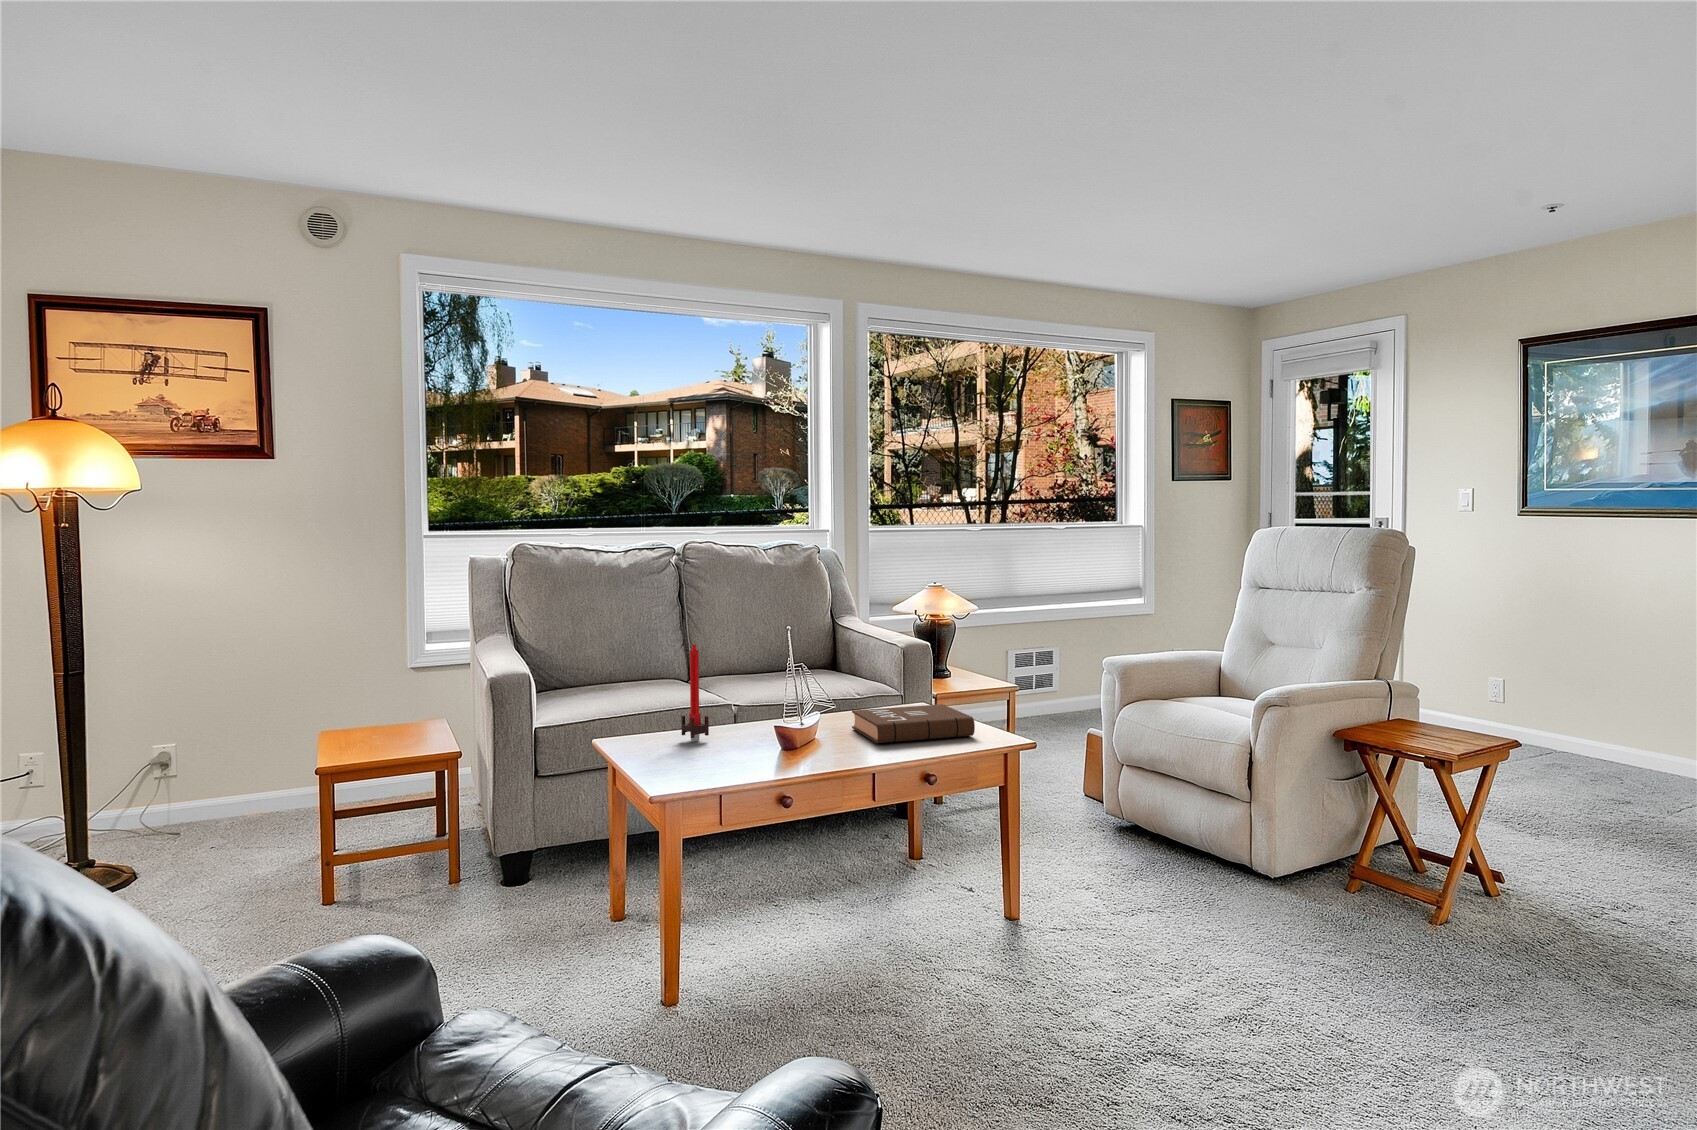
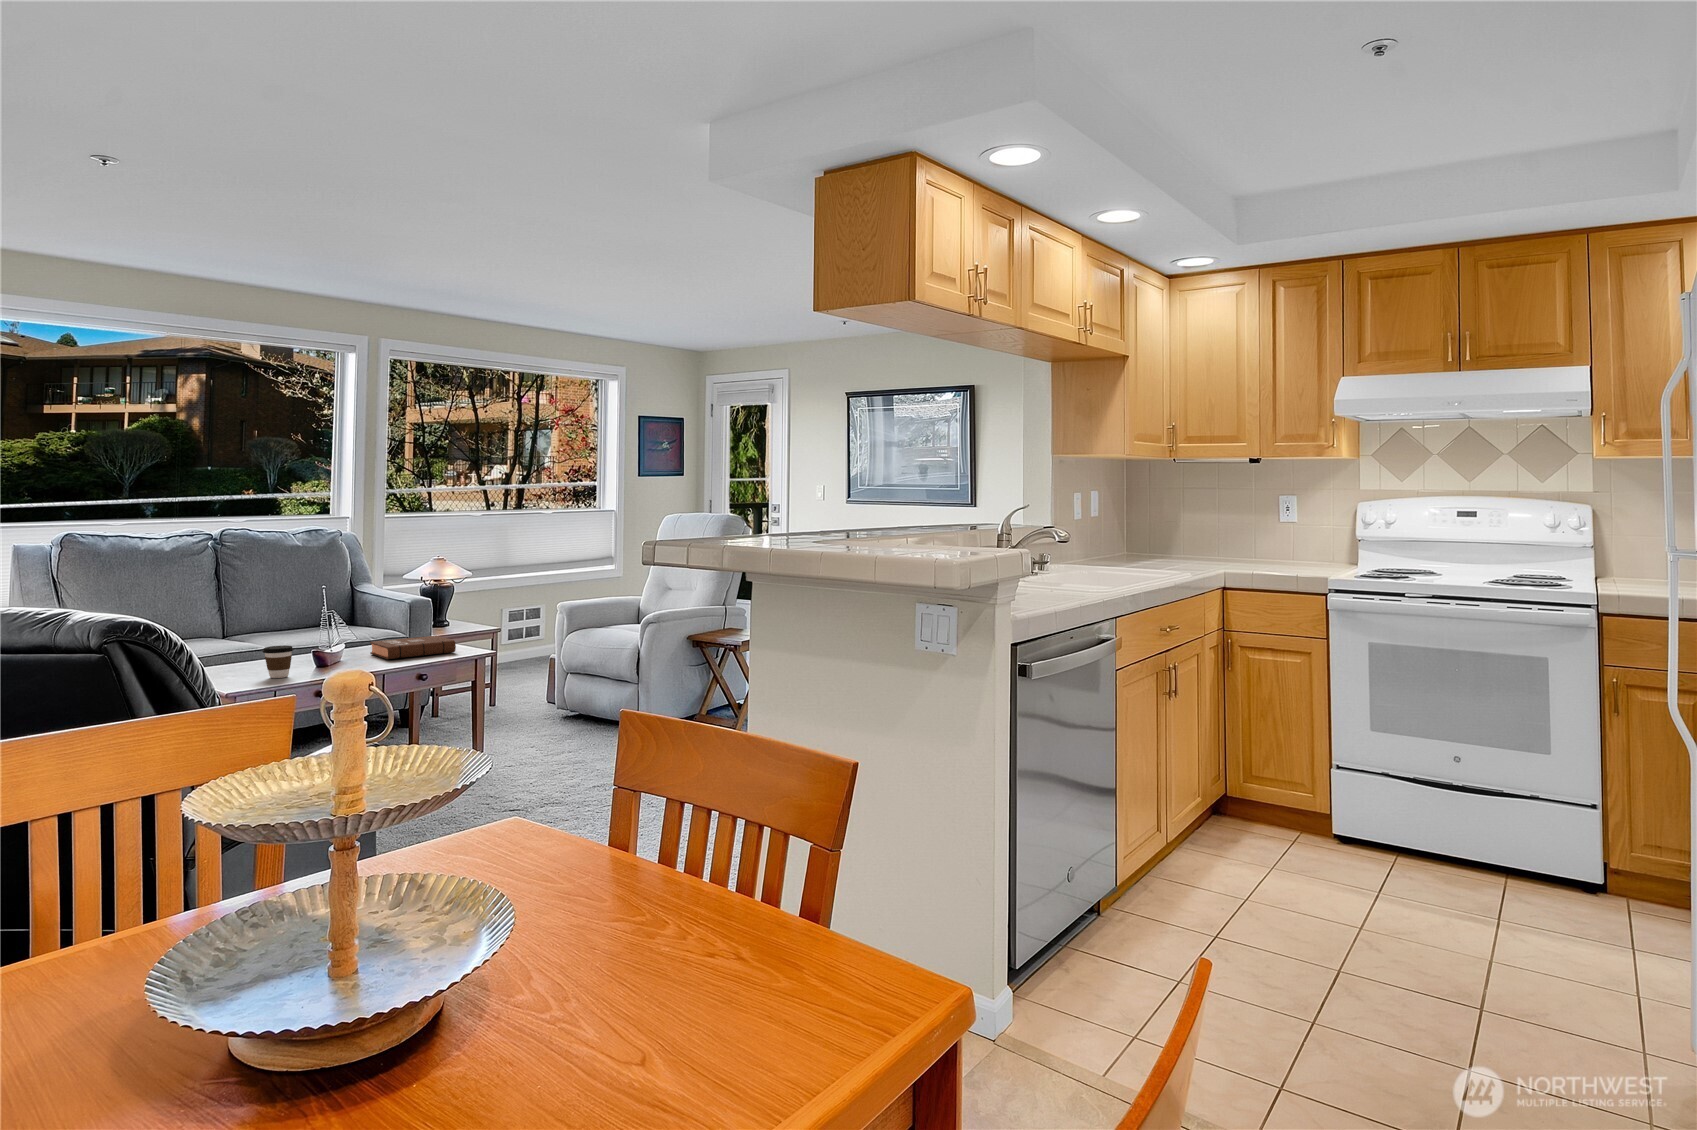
candle: present [681,644,709,741] -> none [240,601,262,667]
coffee cup: none [703,717,746,770] -> present [262,645,294,678]

